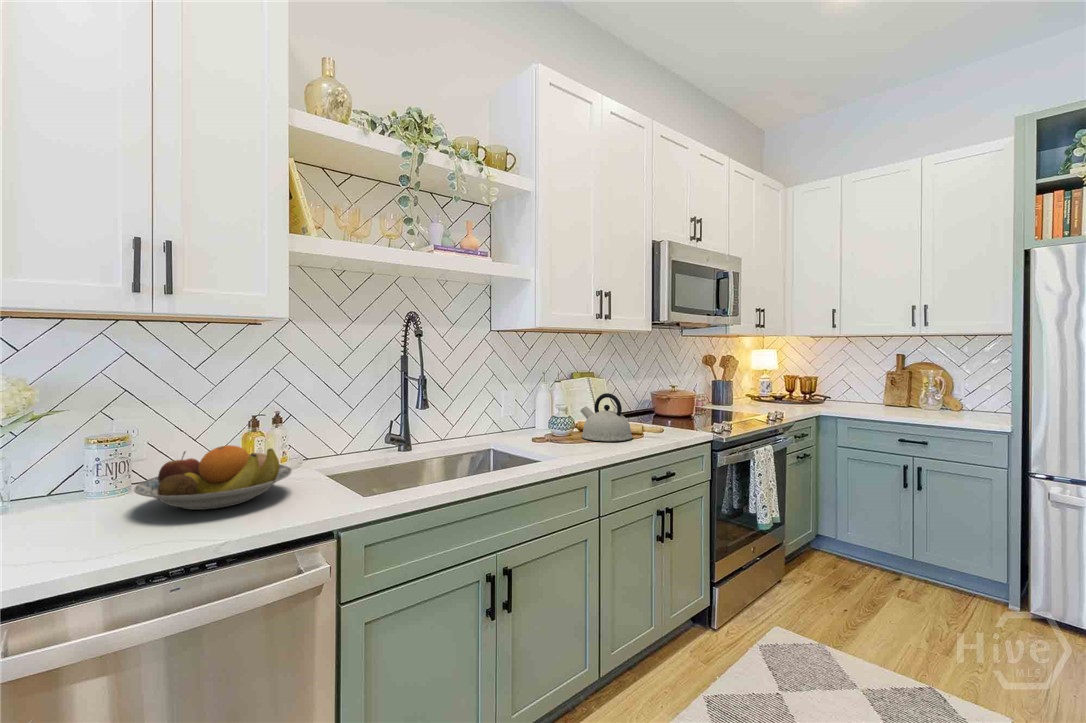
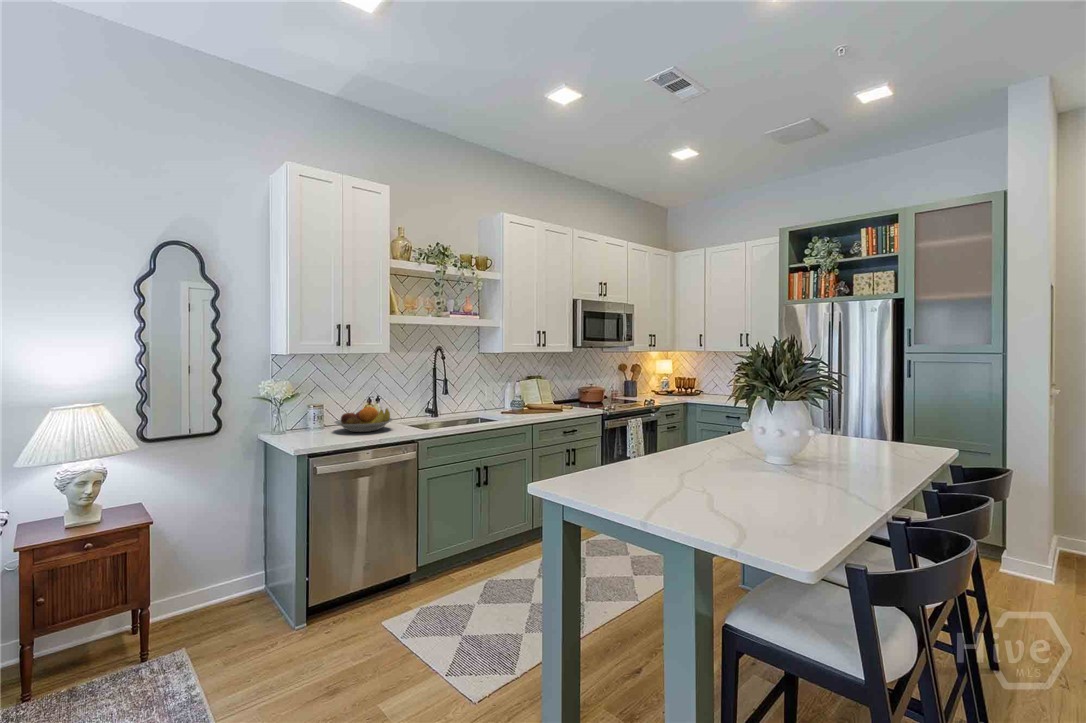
kettle: present [581,393,633,441] -> none [529,387,556,413]

